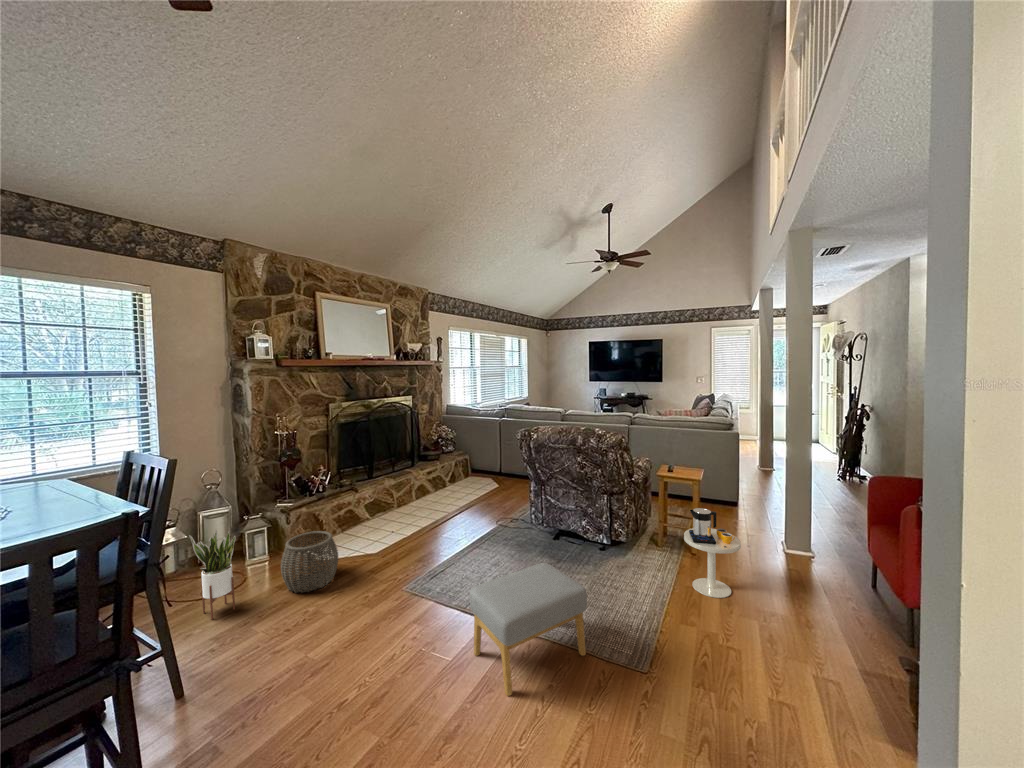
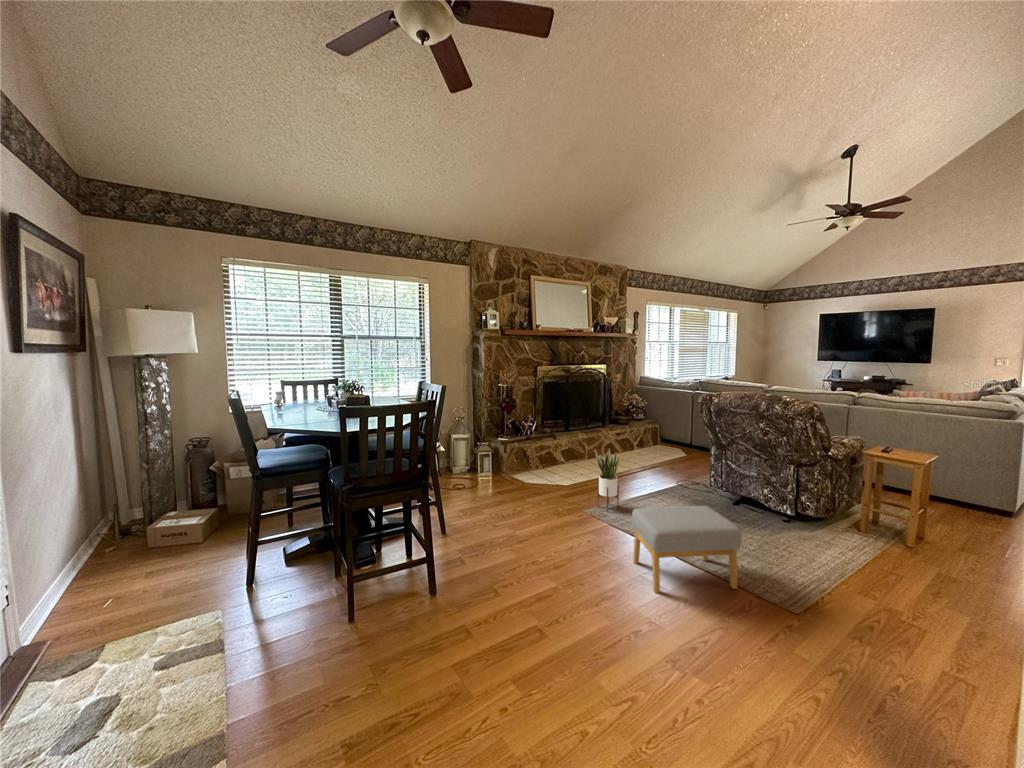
side table: present [684,508,741,598] -> none [886,490,970,593]
potted plant: present [189,530,236,620] -> present [595,449,620,512]
woven basket: present [281,531,338,593] -> none [499,458,538,499]

